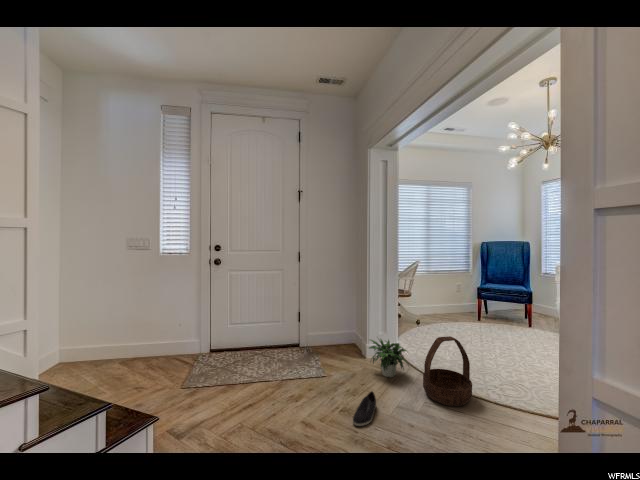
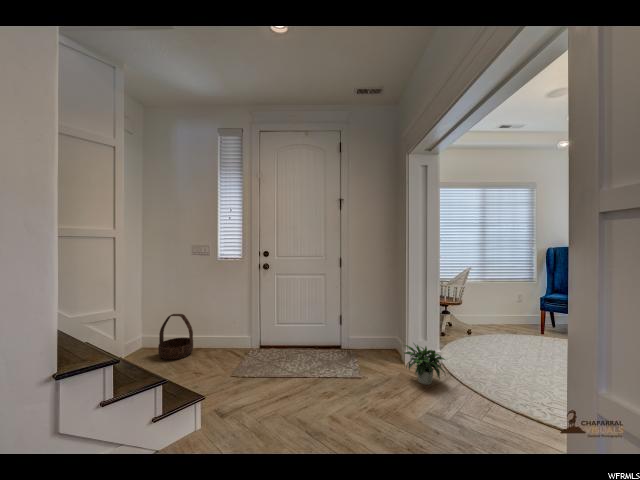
basket: present [423,336,472,406] -> present [158,314,193,360]
shoe: present [353,391,376,426] -> none [378,396,405,428]

